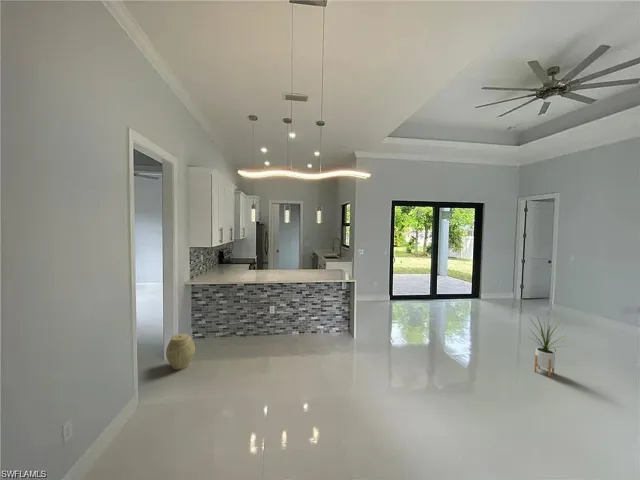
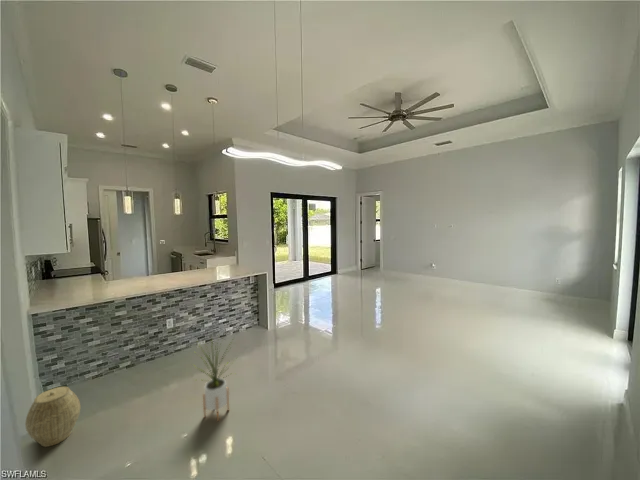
house plant: present [531,318,563,377] -> present [201,343,229,419]

